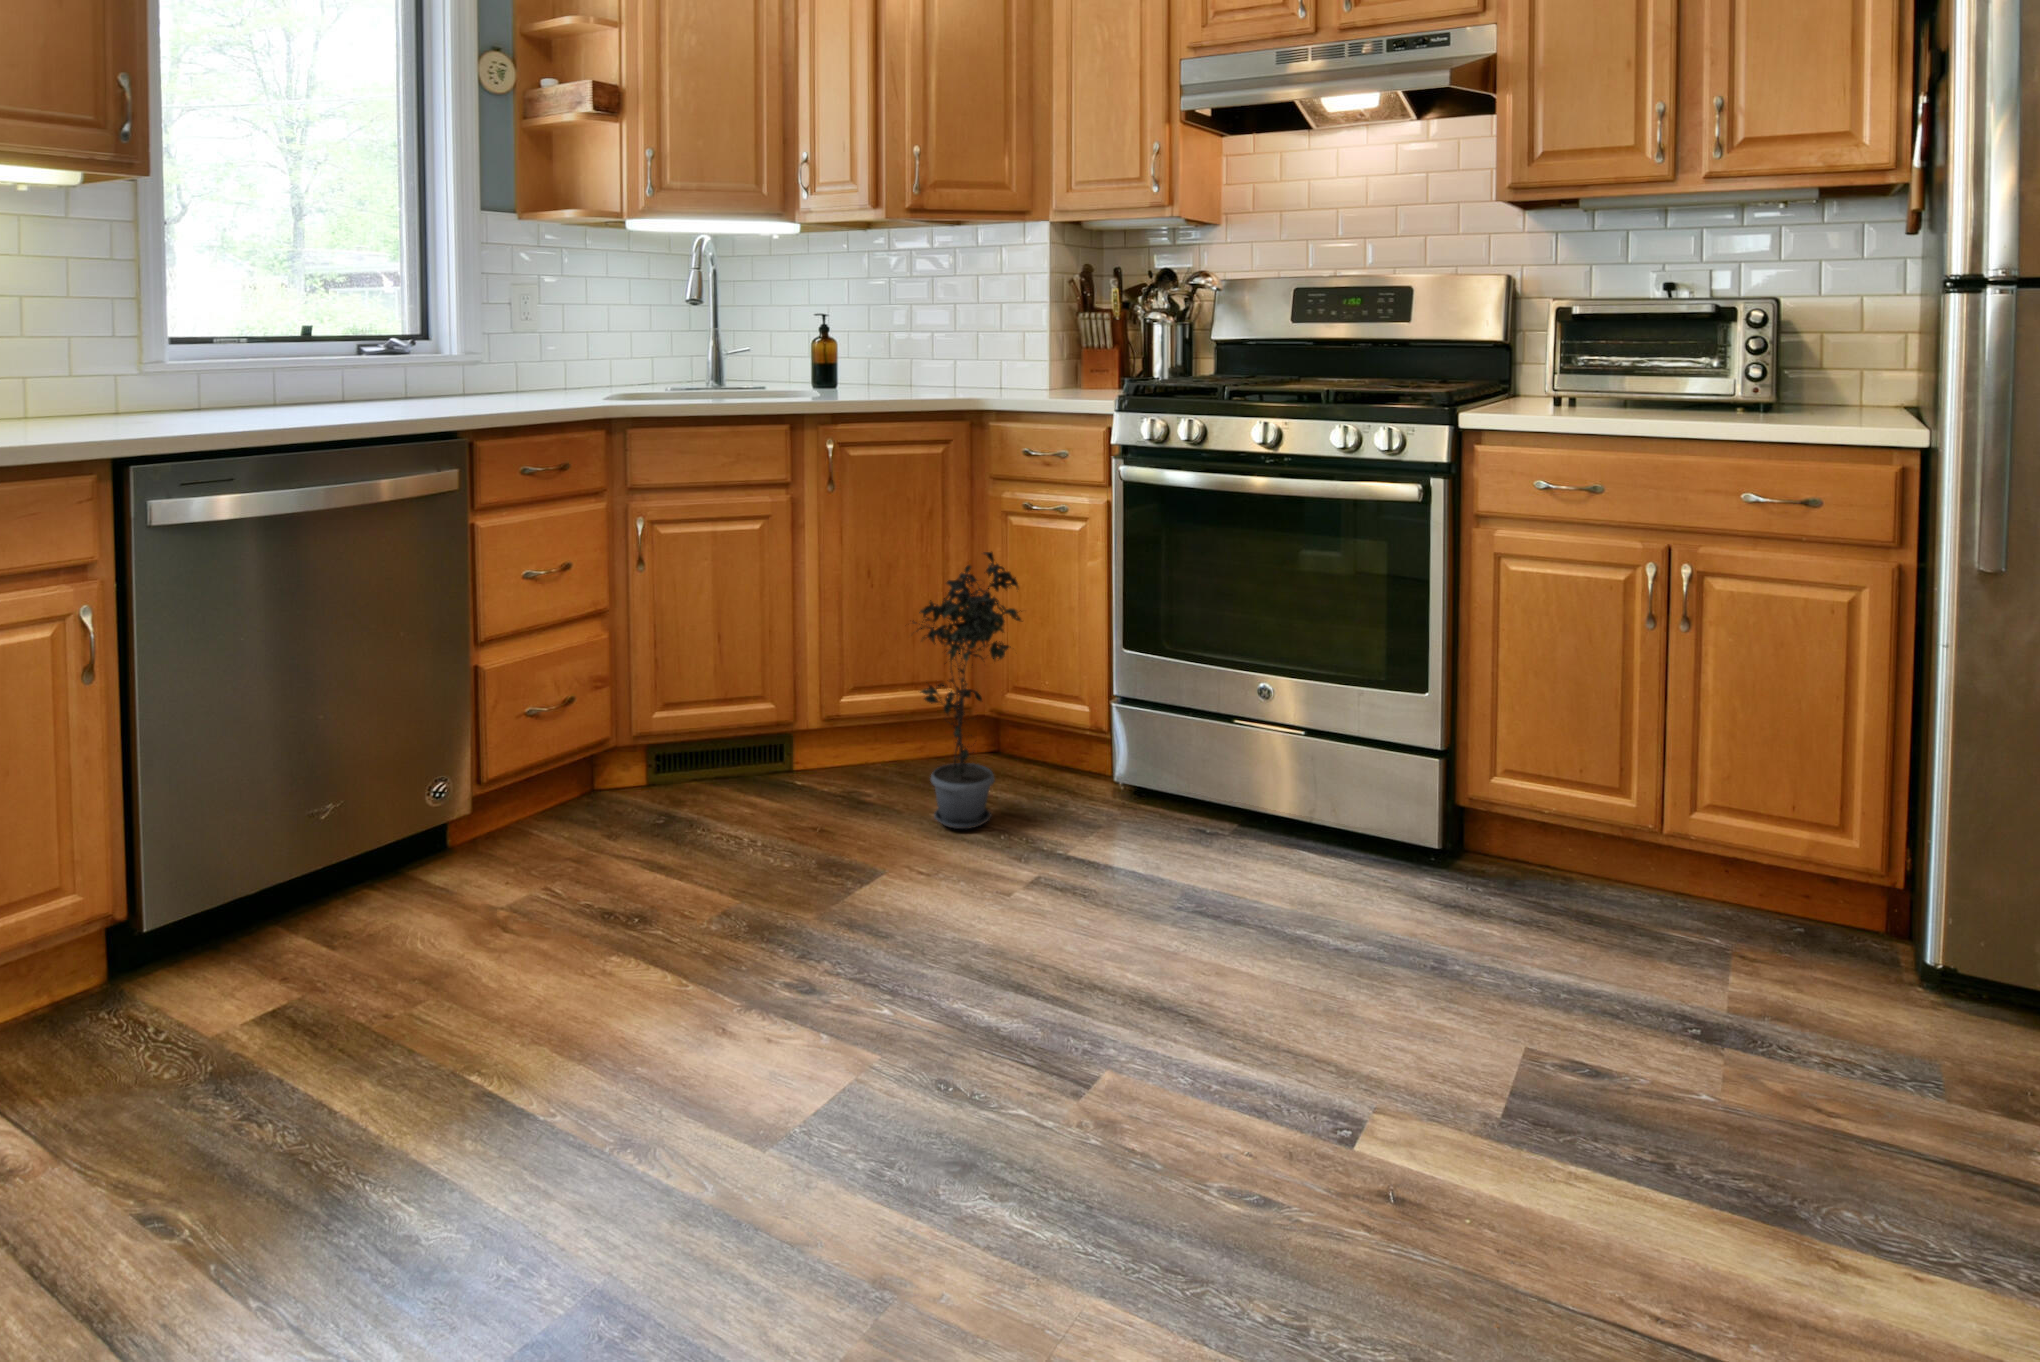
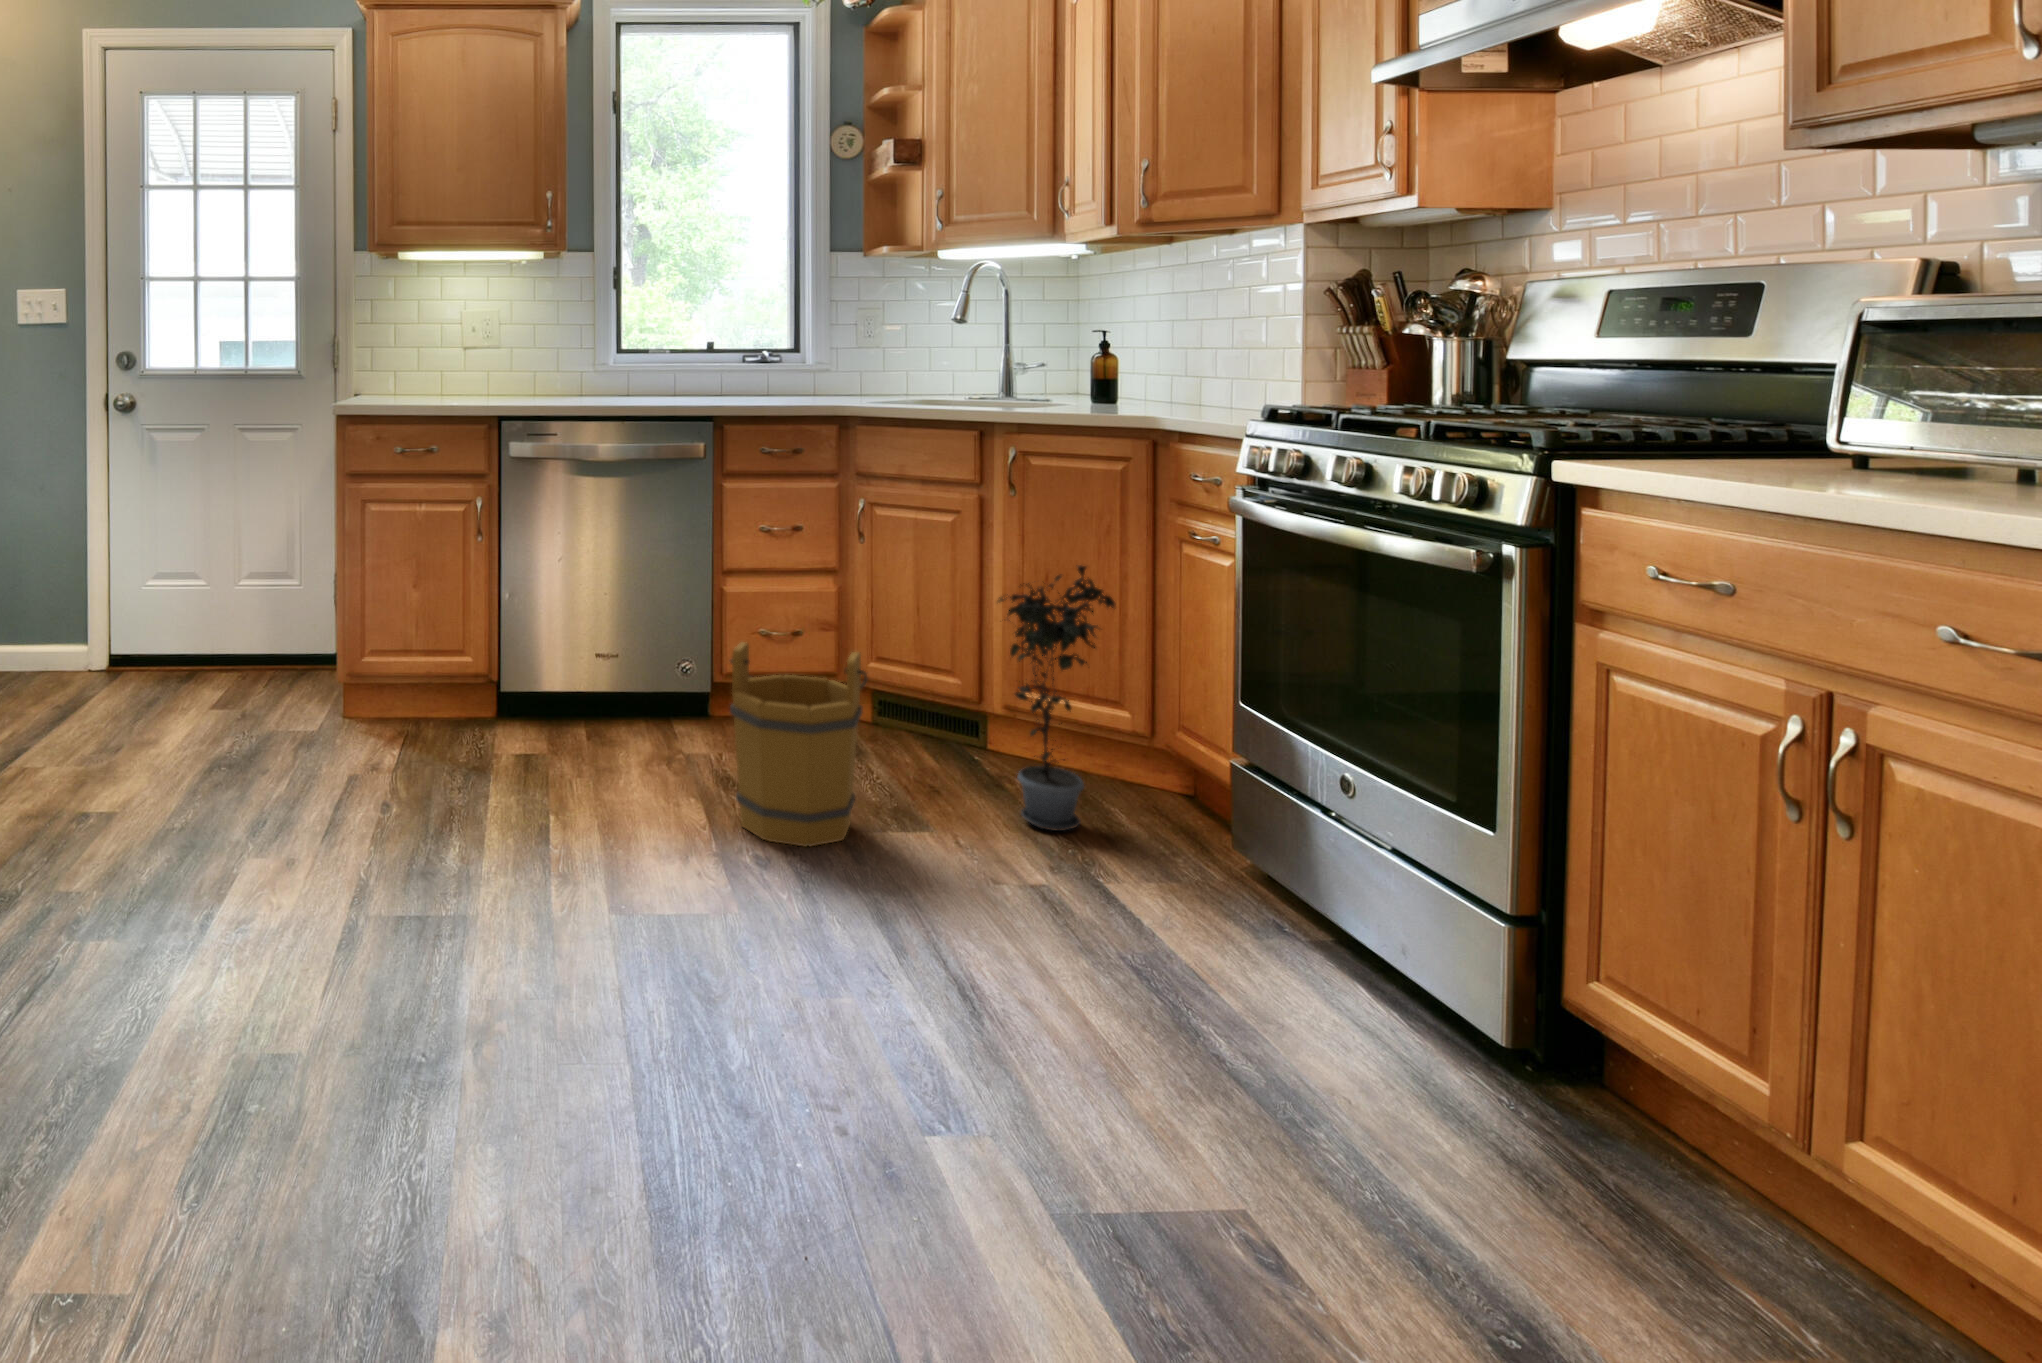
bucket: none [689,695,867,965] -> present [730,642,867,846]

